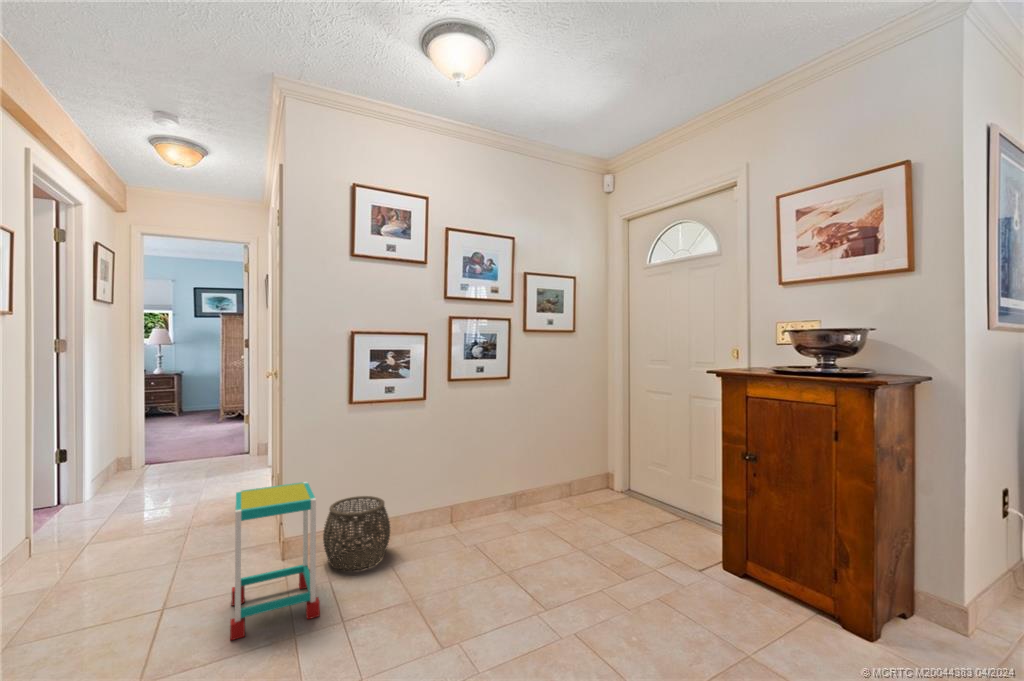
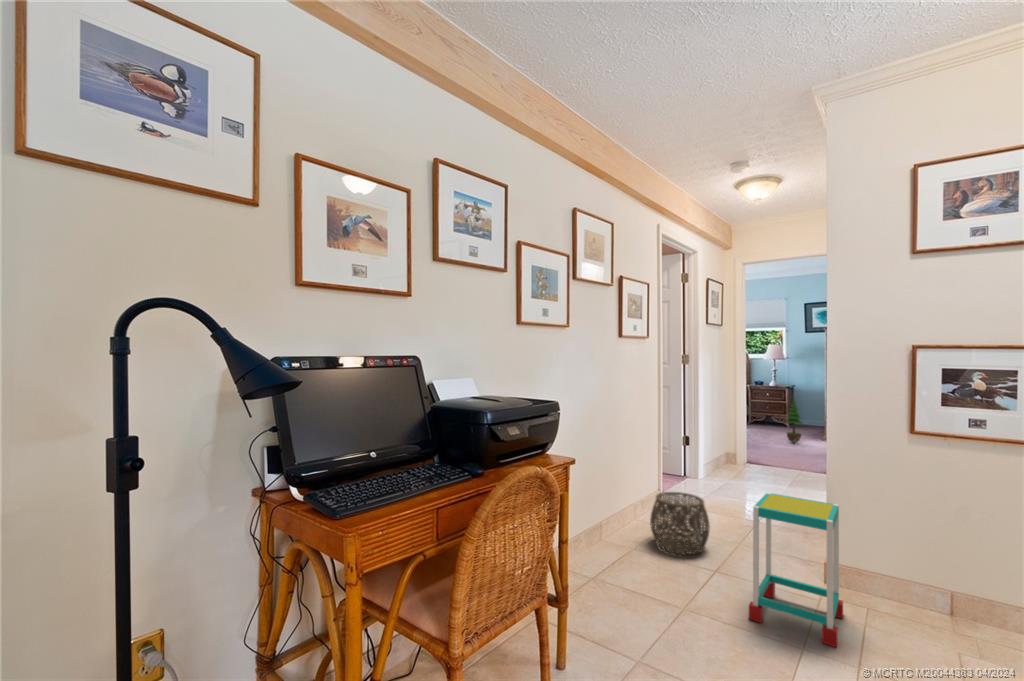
potted tree: none [179,386,200,433] -> present [786,401,802,444]
woven basket: present [323,496,390,570] -> present [650,492,710,555]

